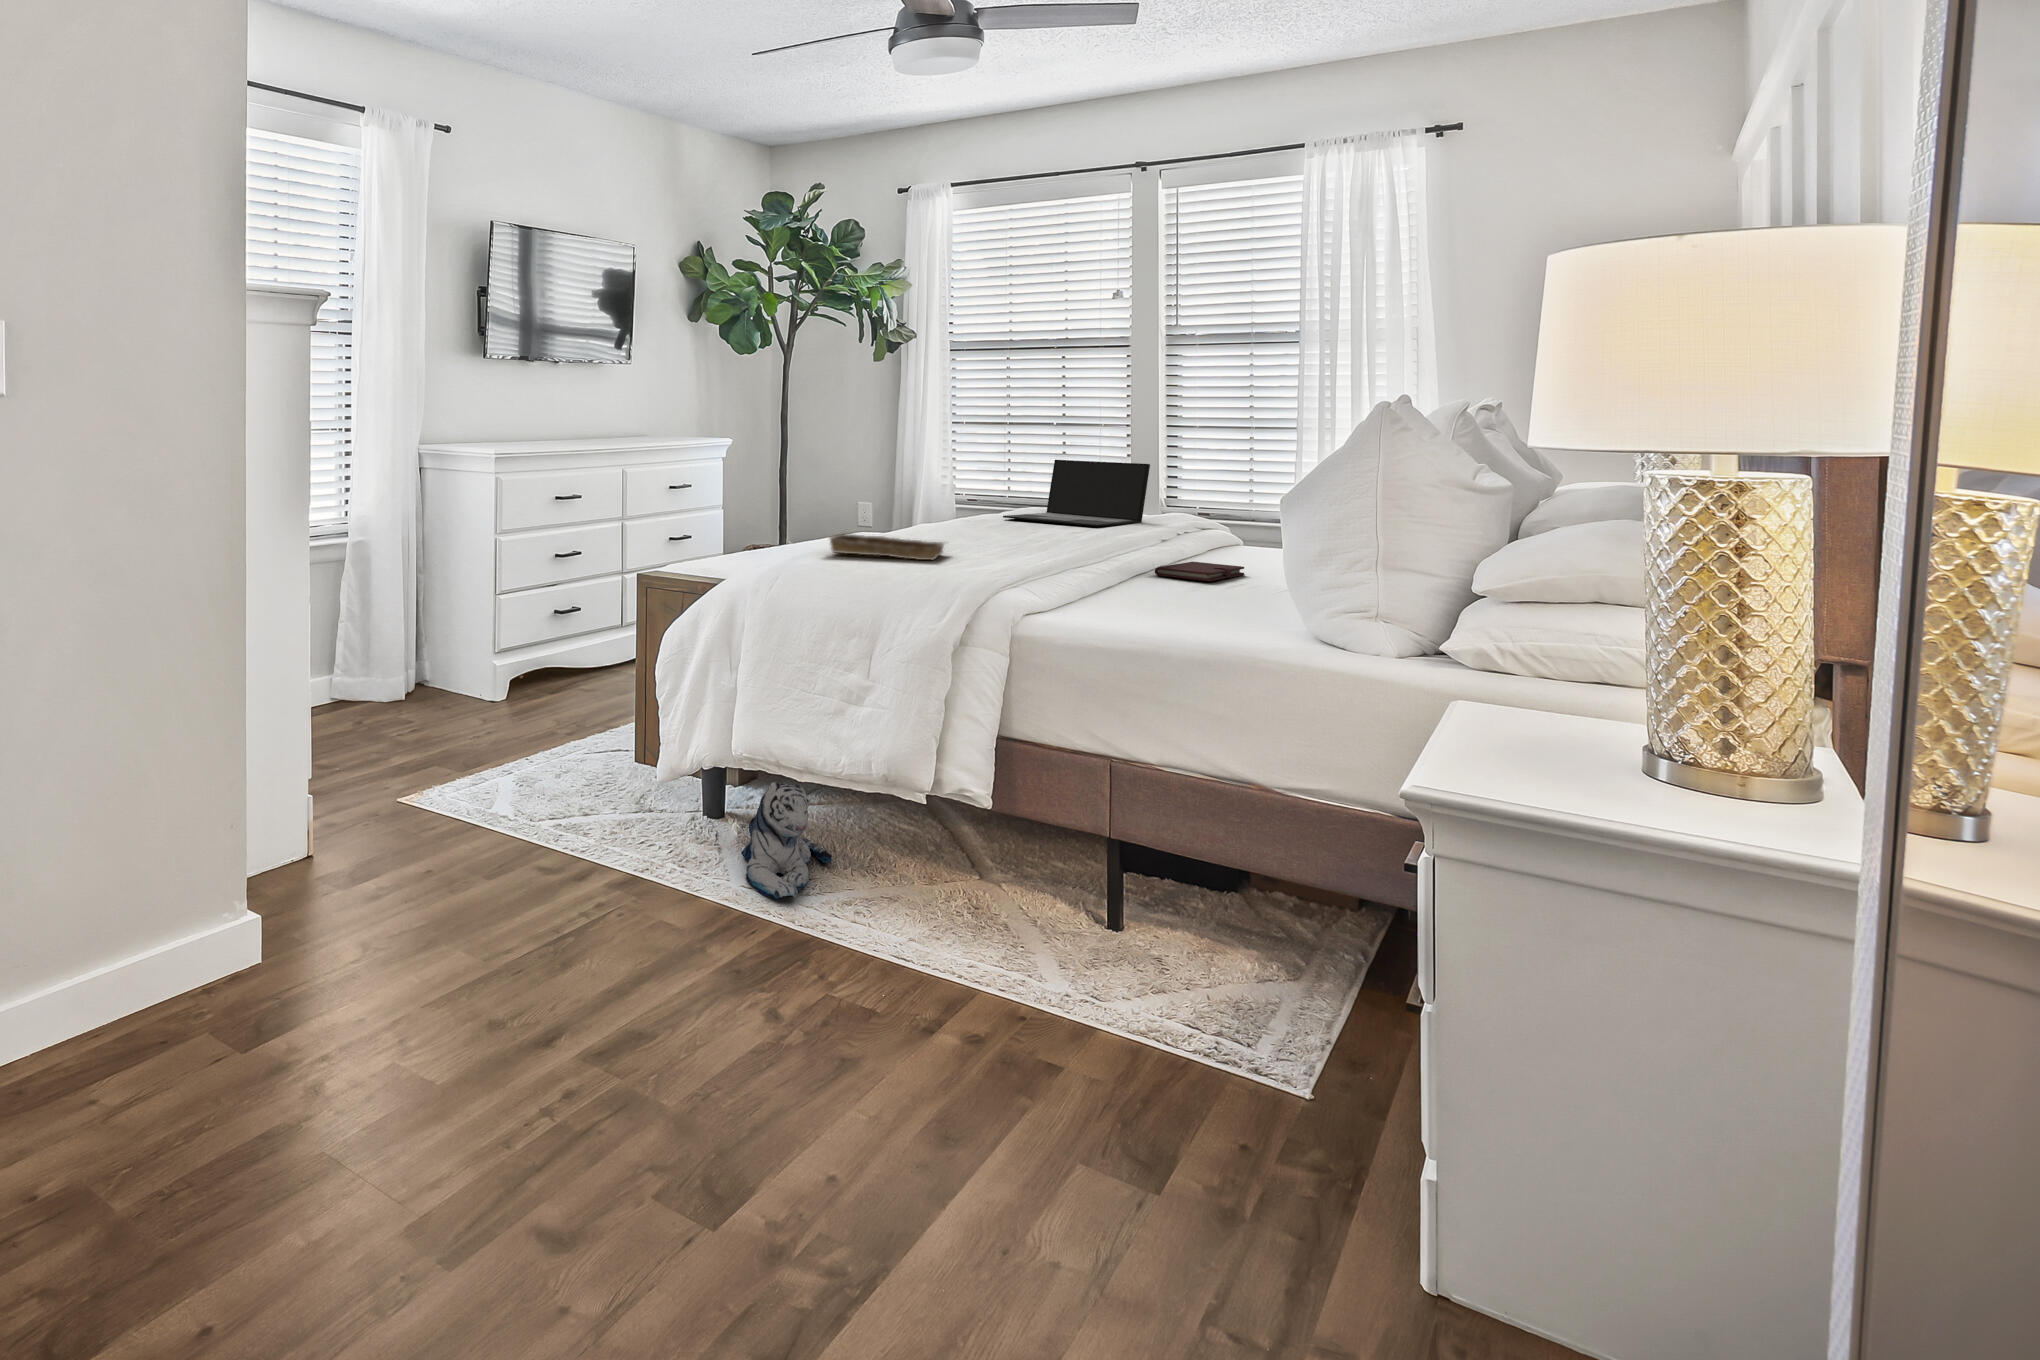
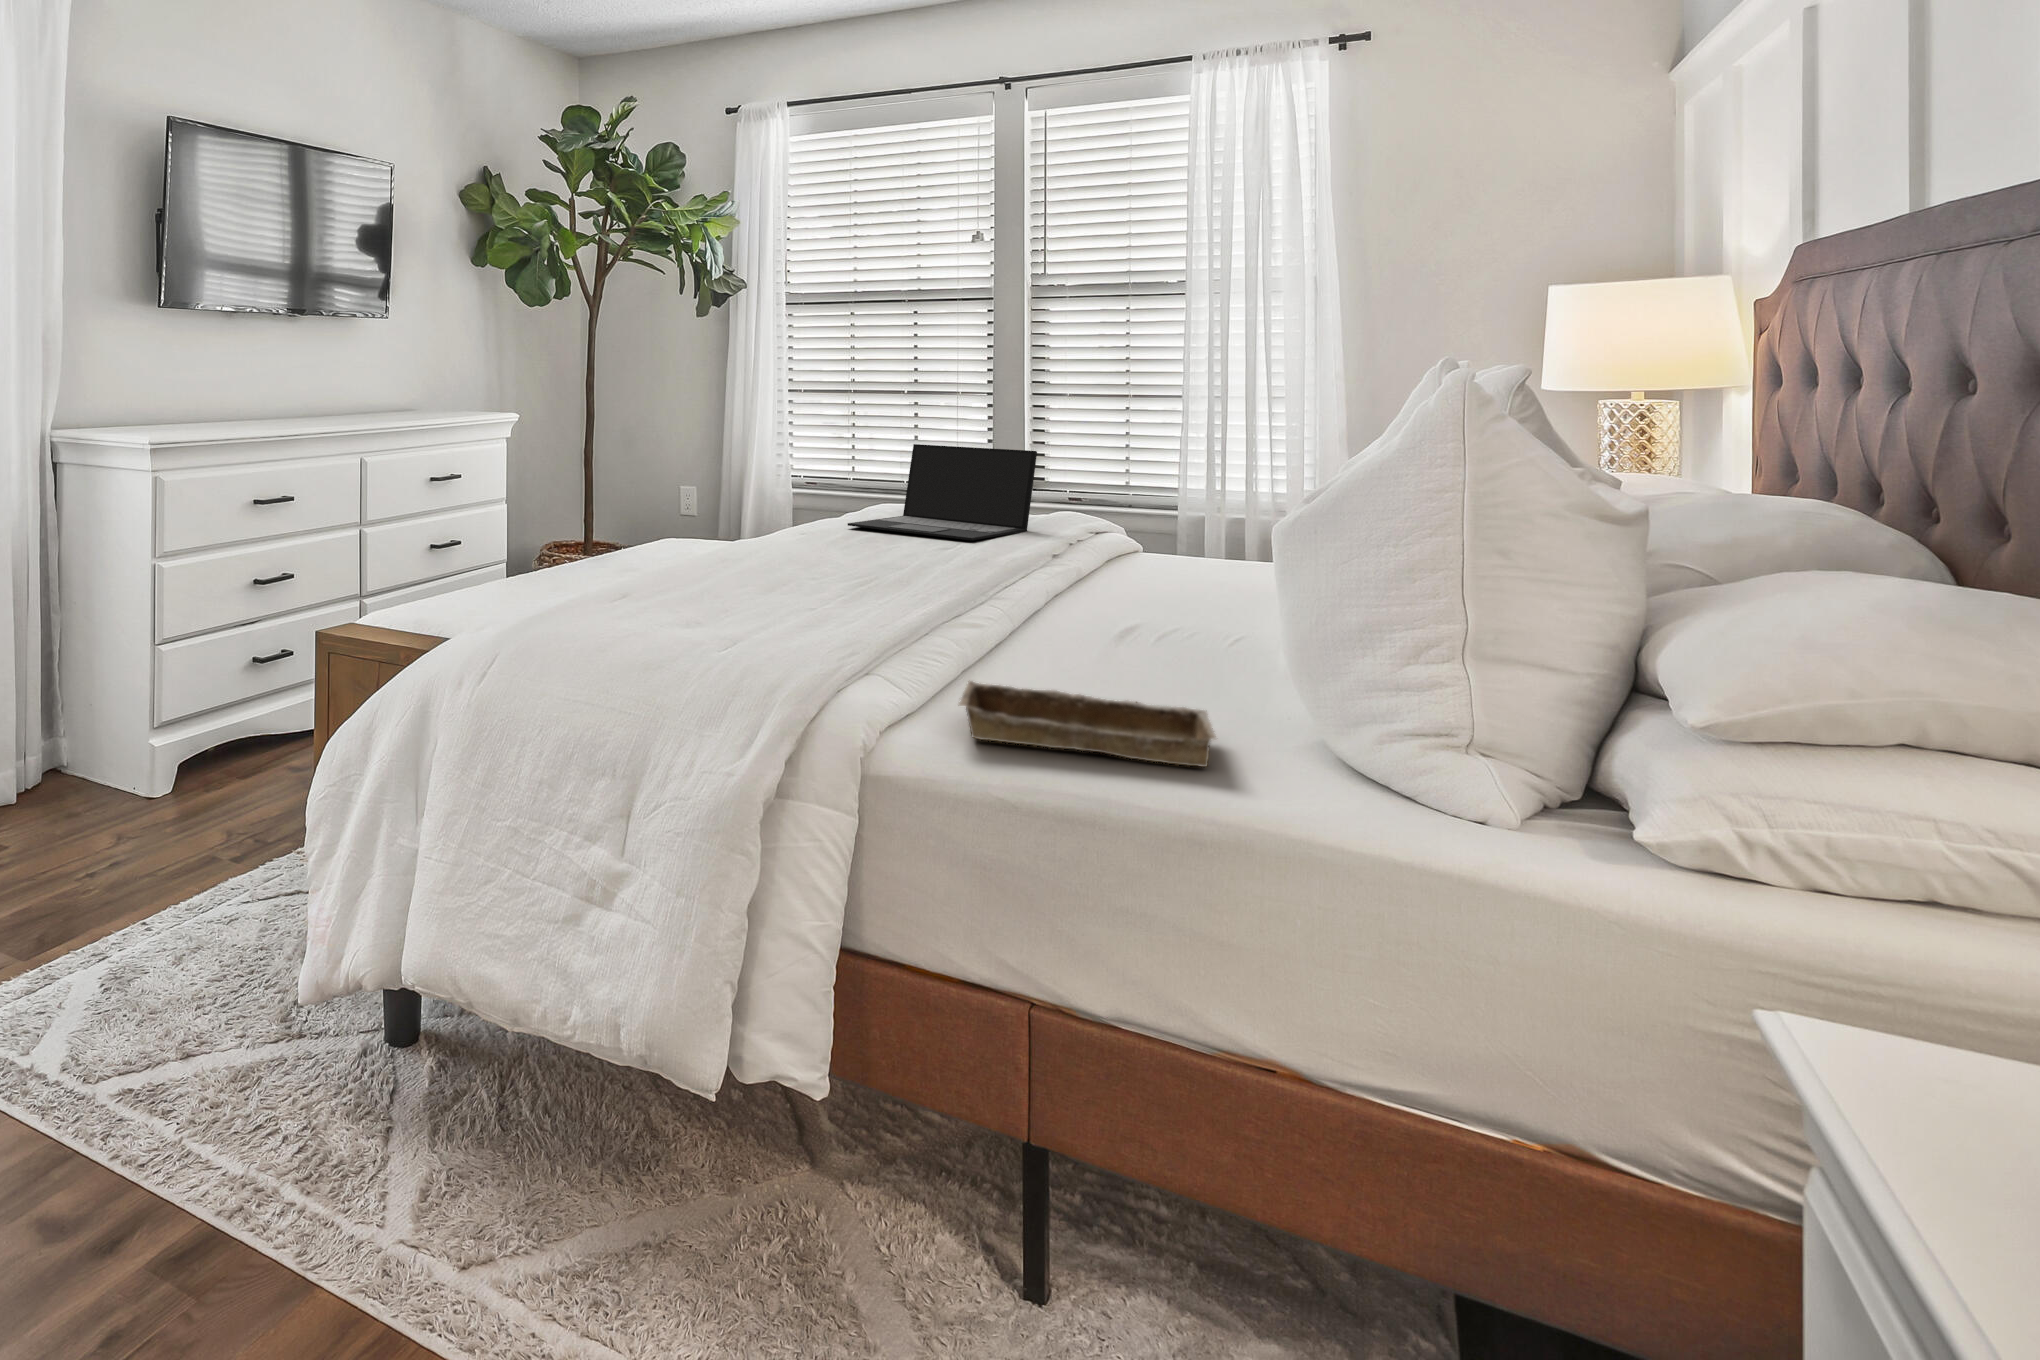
tray: present [829,533,945,560] -> present [959,681,1216,767]
notebook: present [1155,562,1244,581] -> none [1062,598,1182,636]
plush toy: present [741,782,832,900] -> none [412,1033,571,1286]

